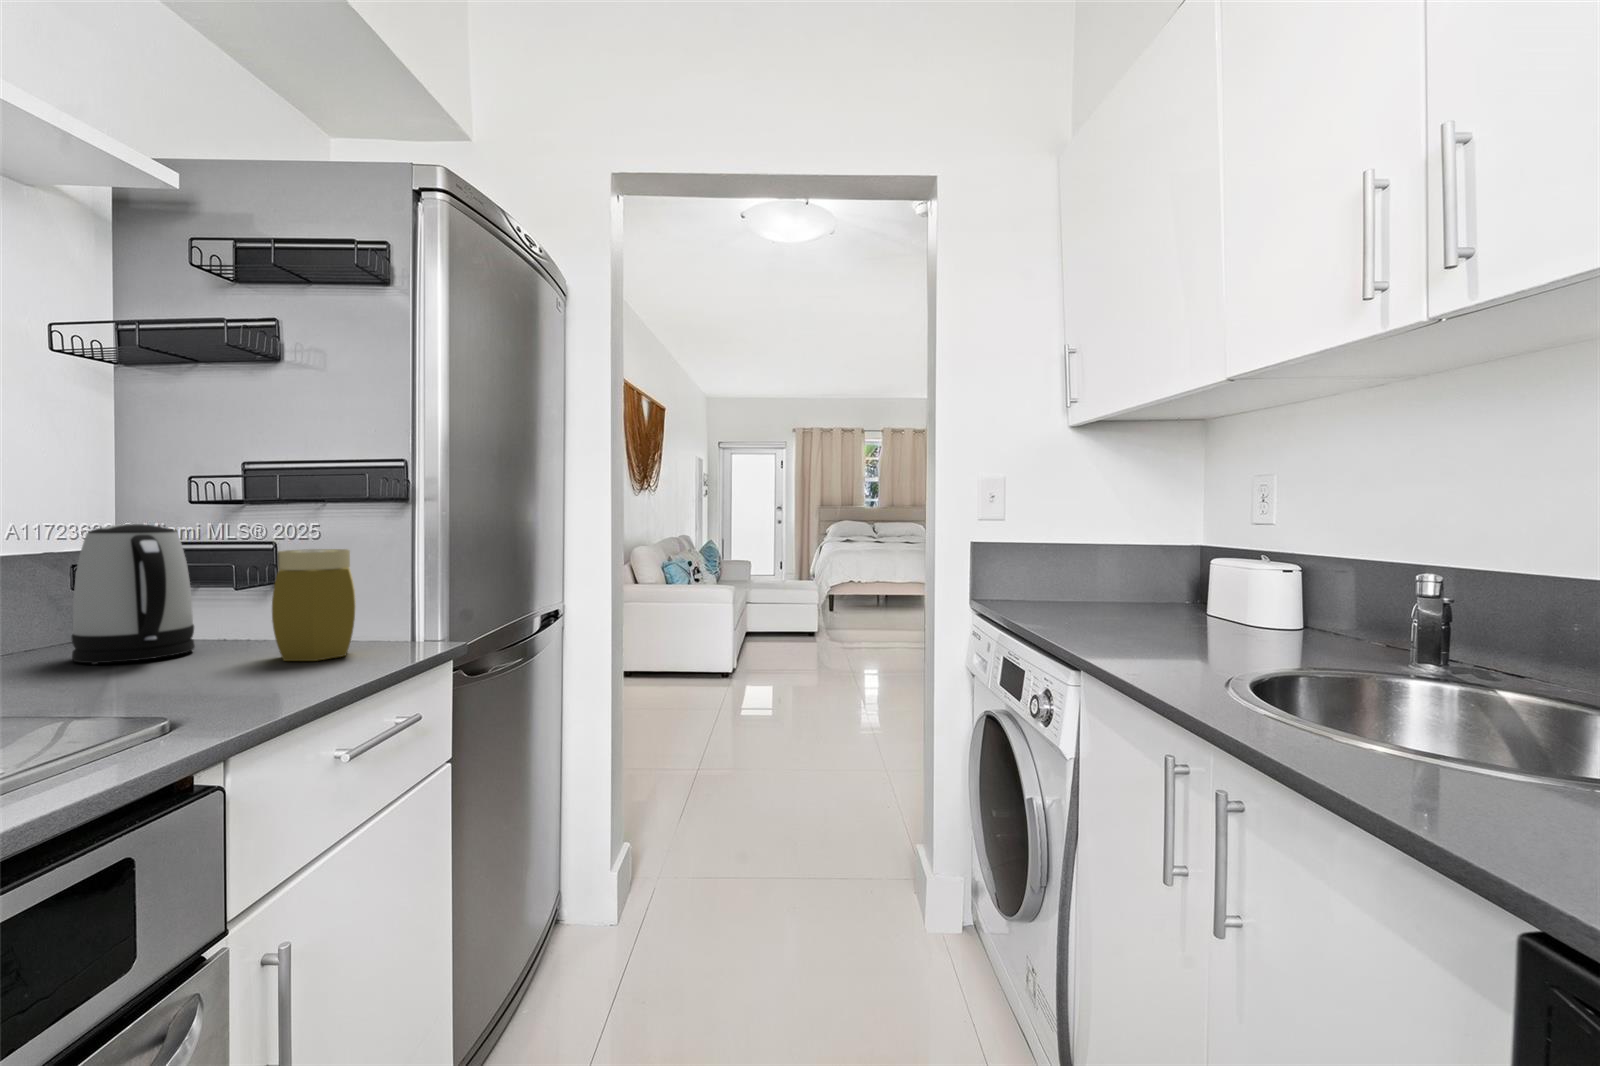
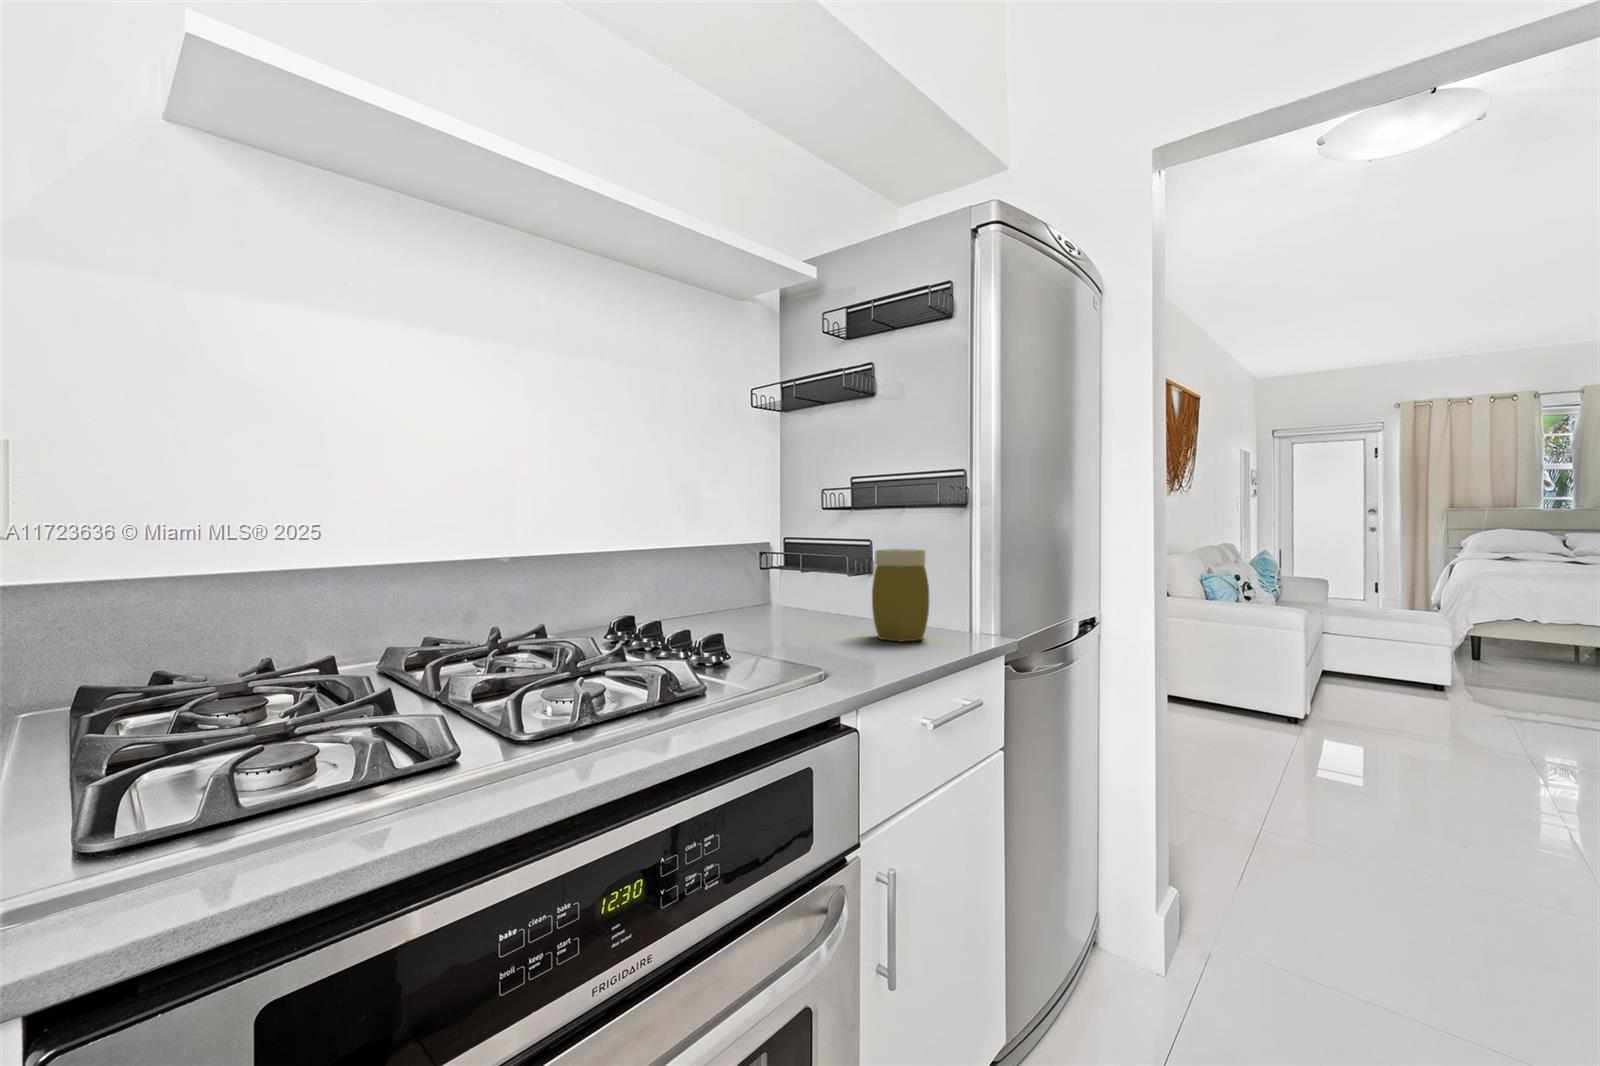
kettle: present [71,524,195,664] -> none [754,528,820,628]

